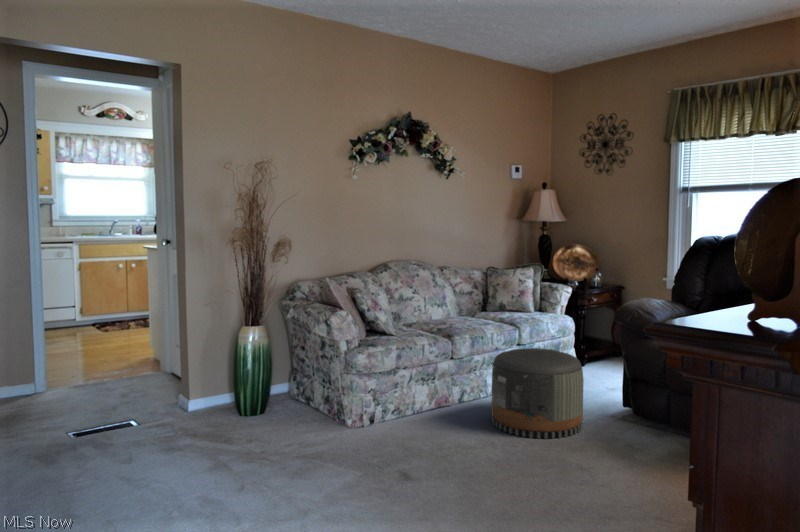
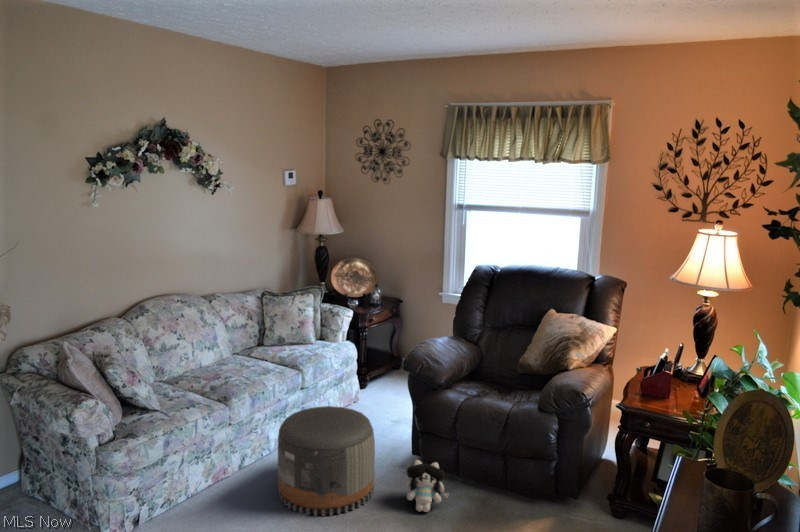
plush toy: none [612,399,659,447] -> present [405,460,449,512]

